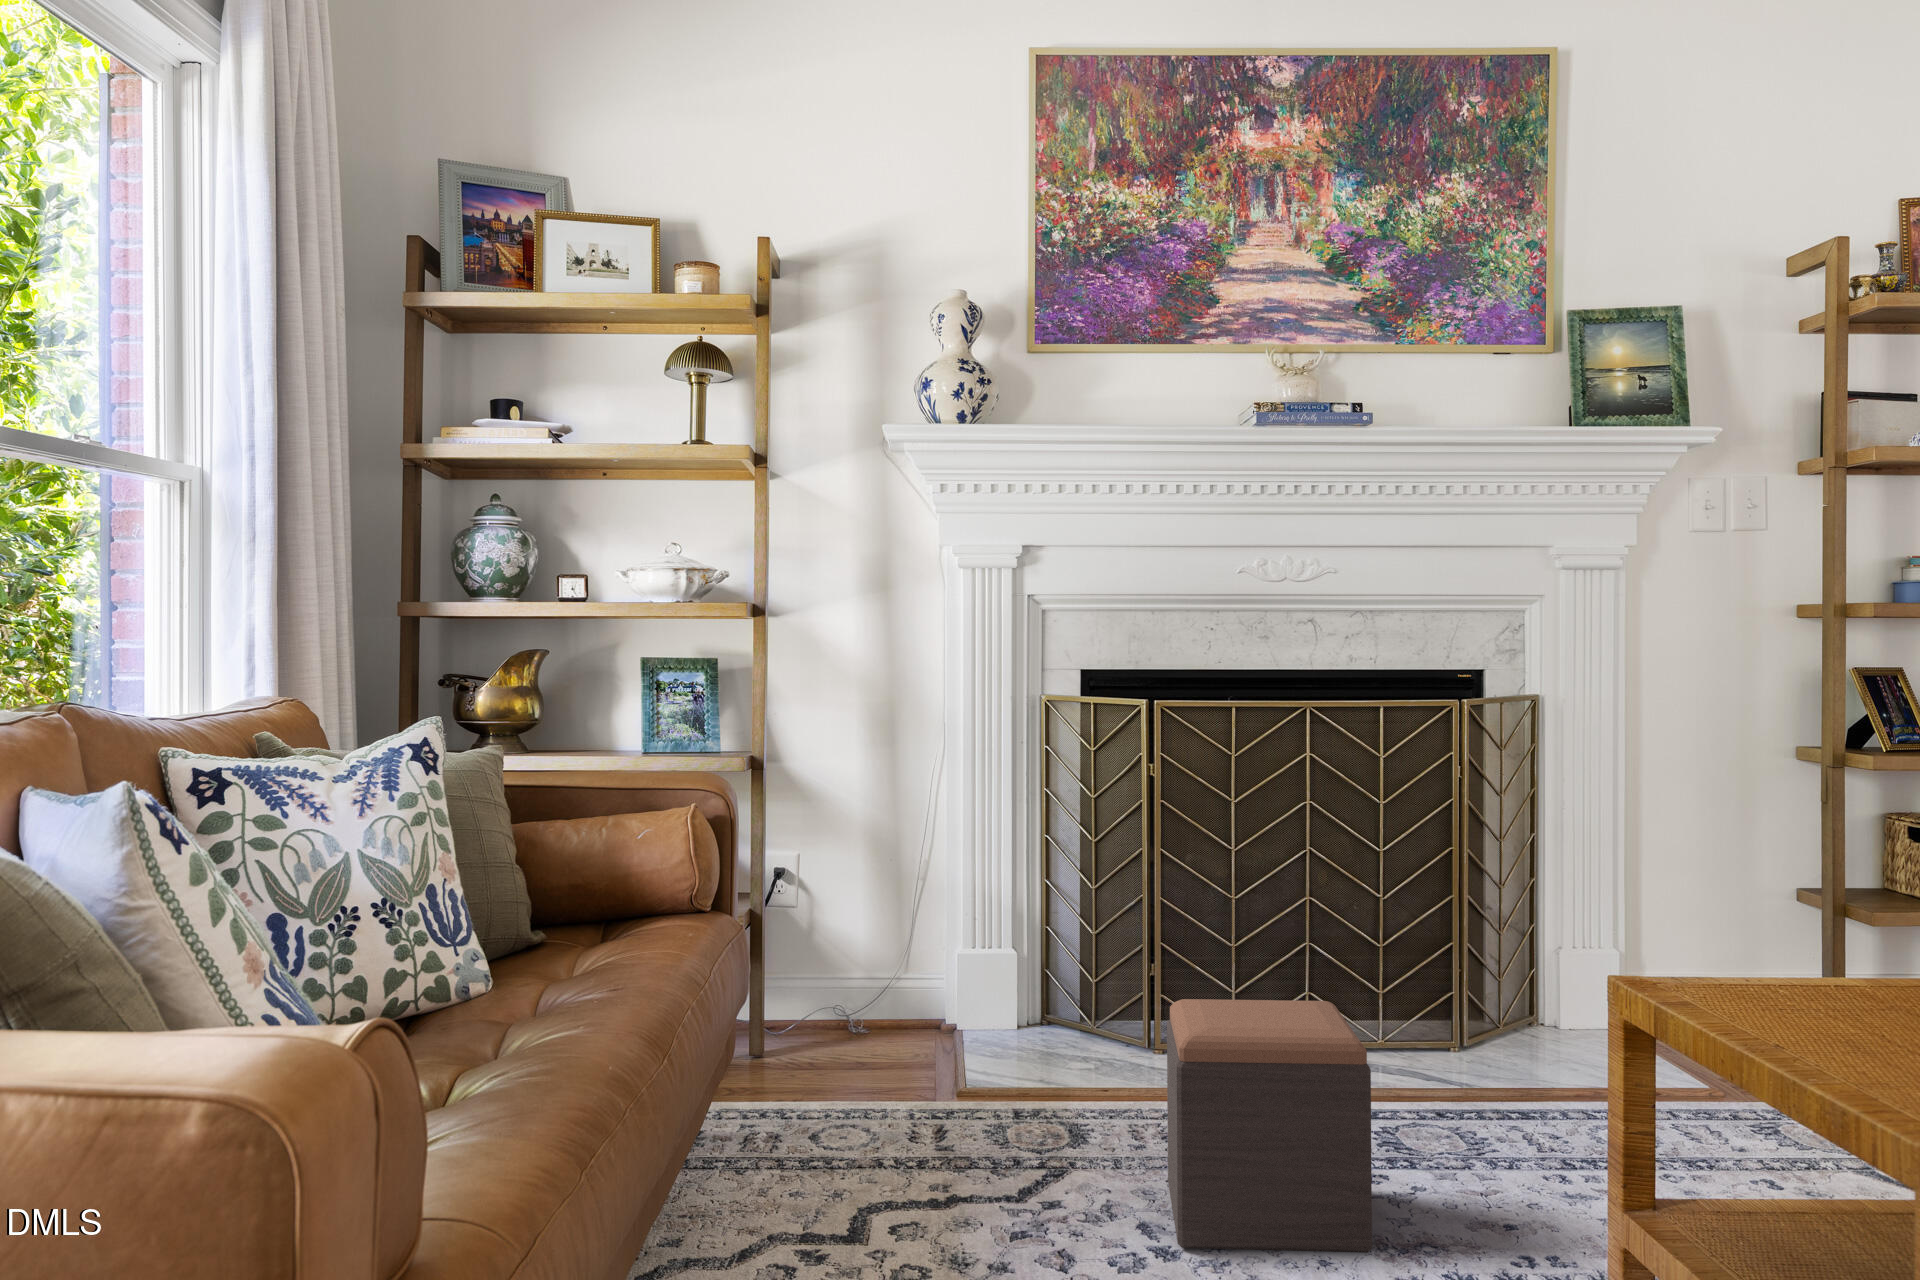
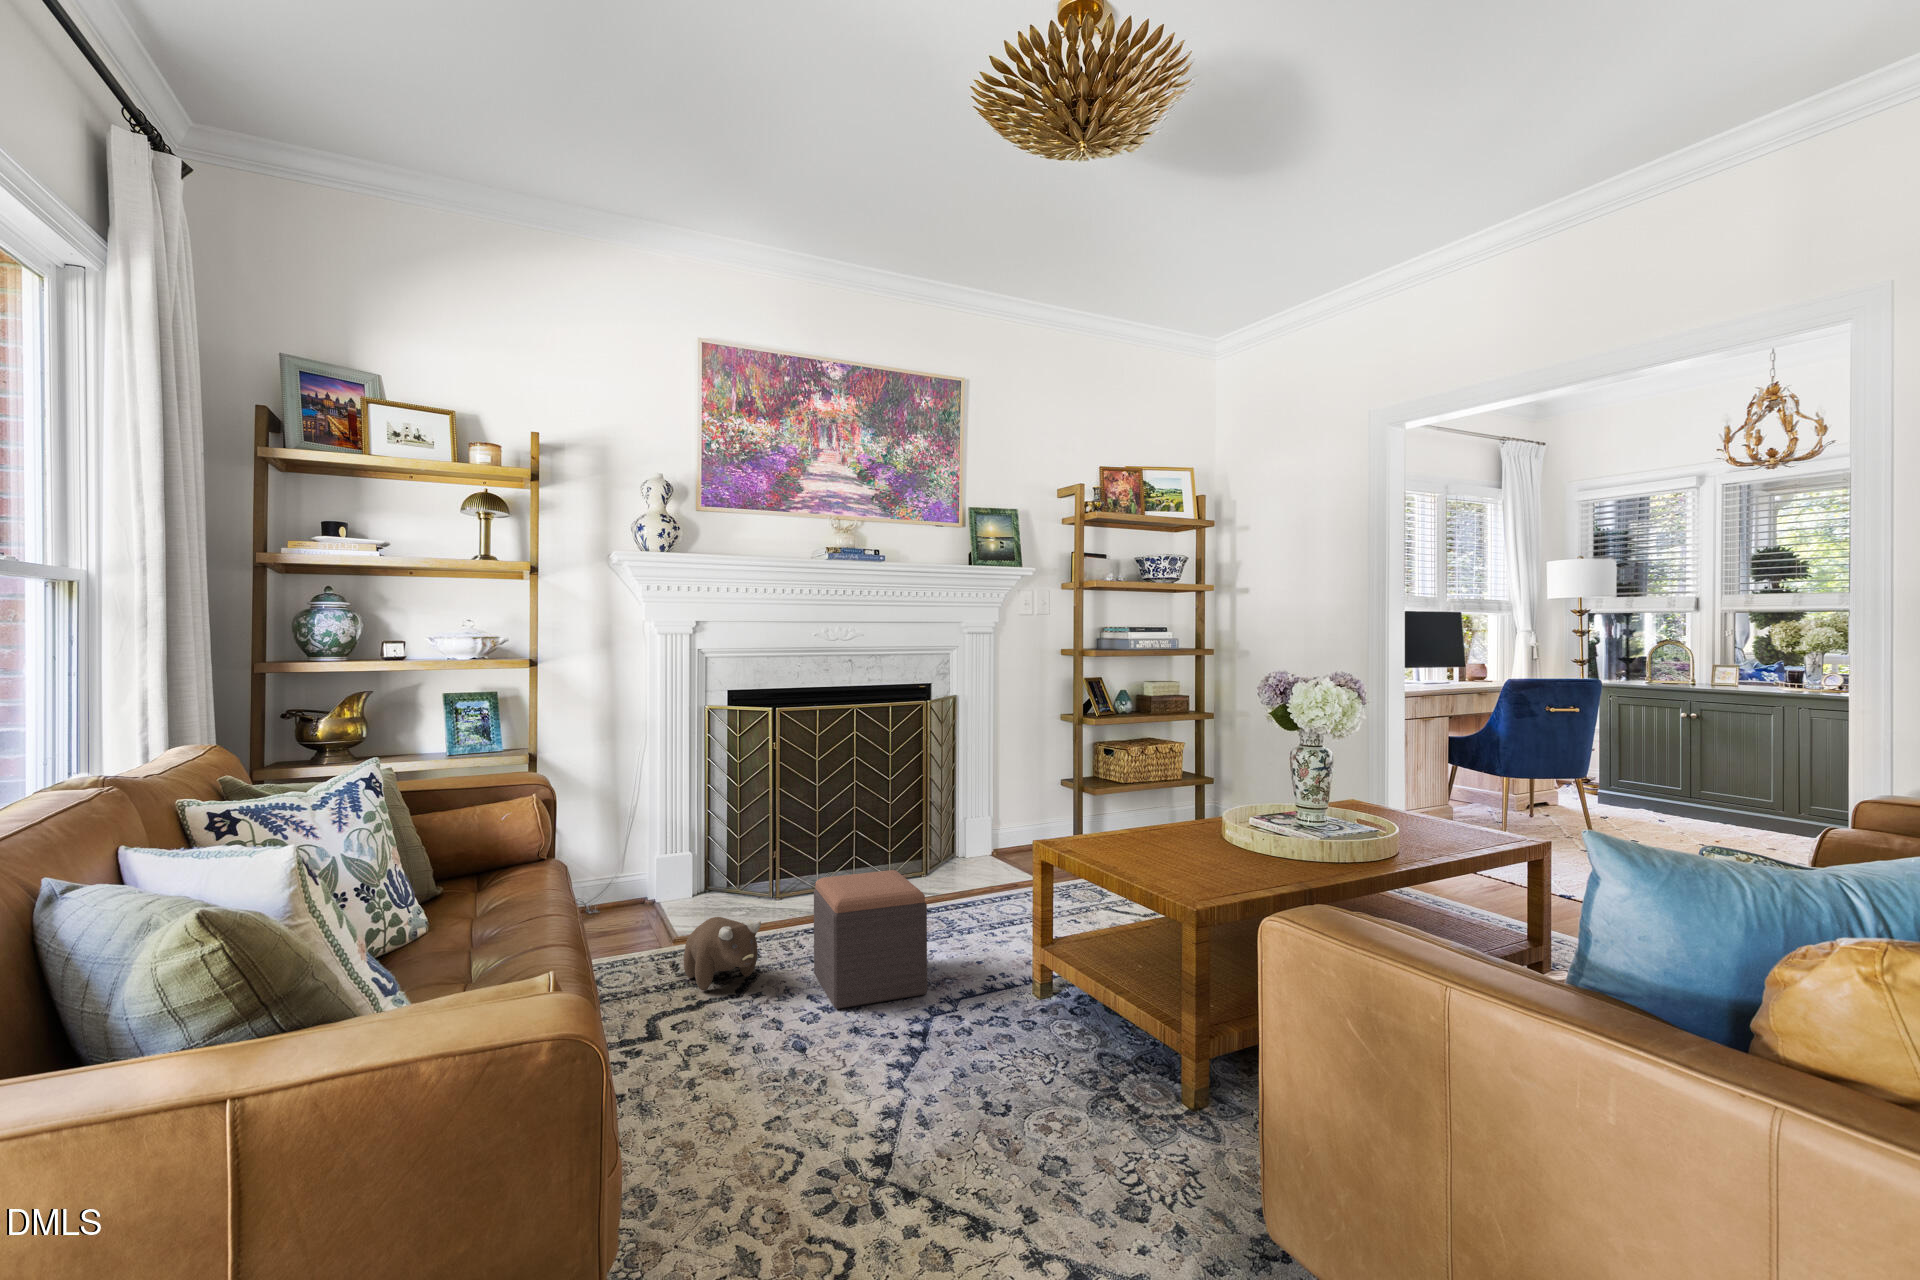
plush toy: none [942,1051,1067,1178] -> present [684,917,761,991]

